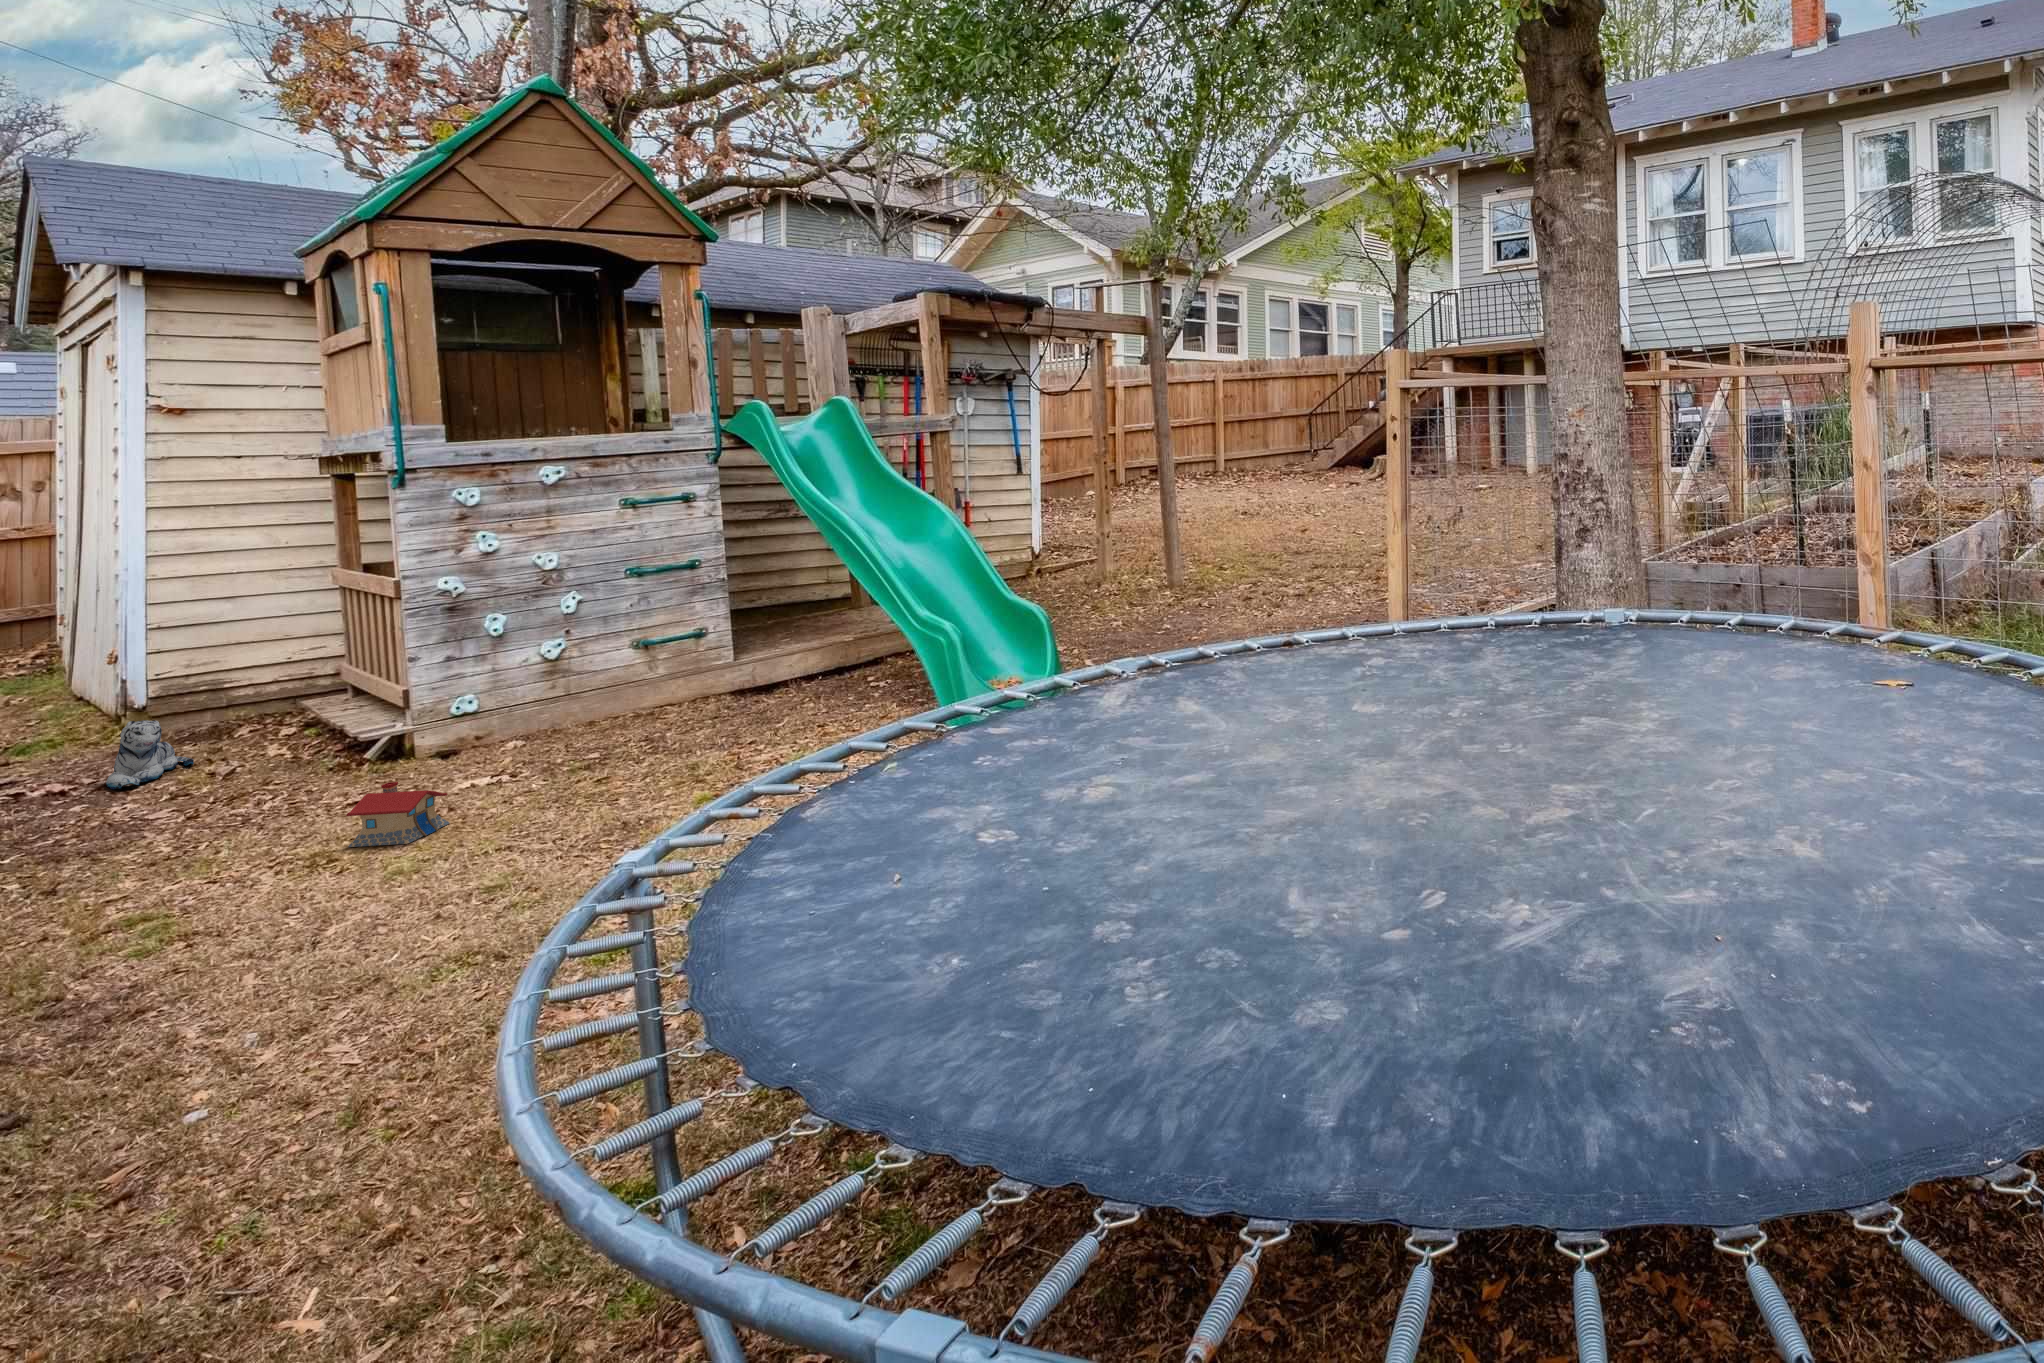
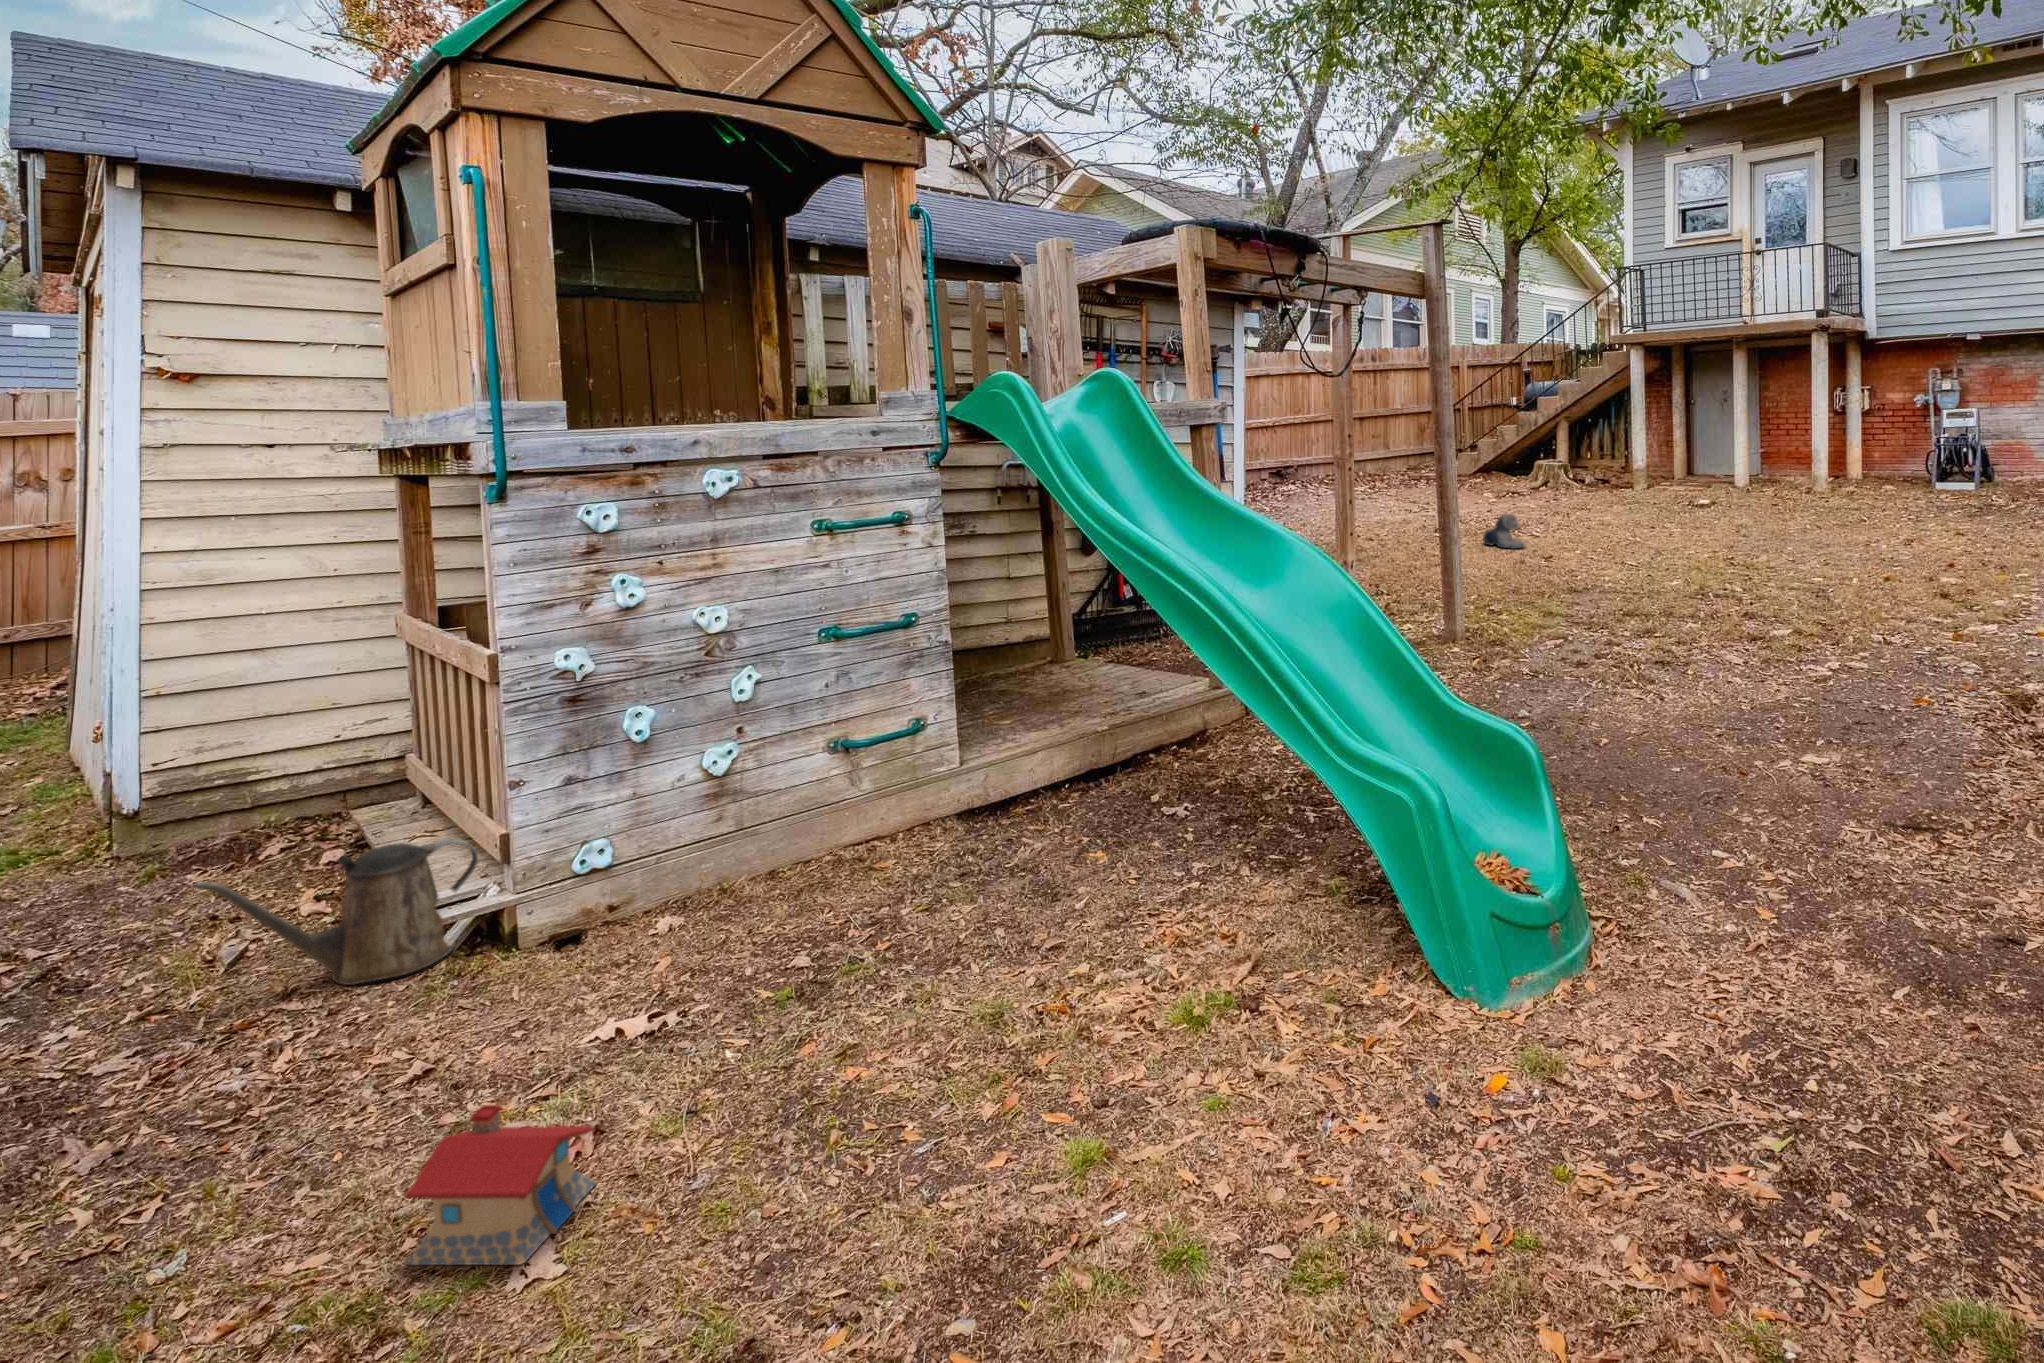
watering can: none [213,695,391,775] -> present [194,839,478,985]
plush toy: present [106,720,194,789] -> present [1483,514,1525,549]

